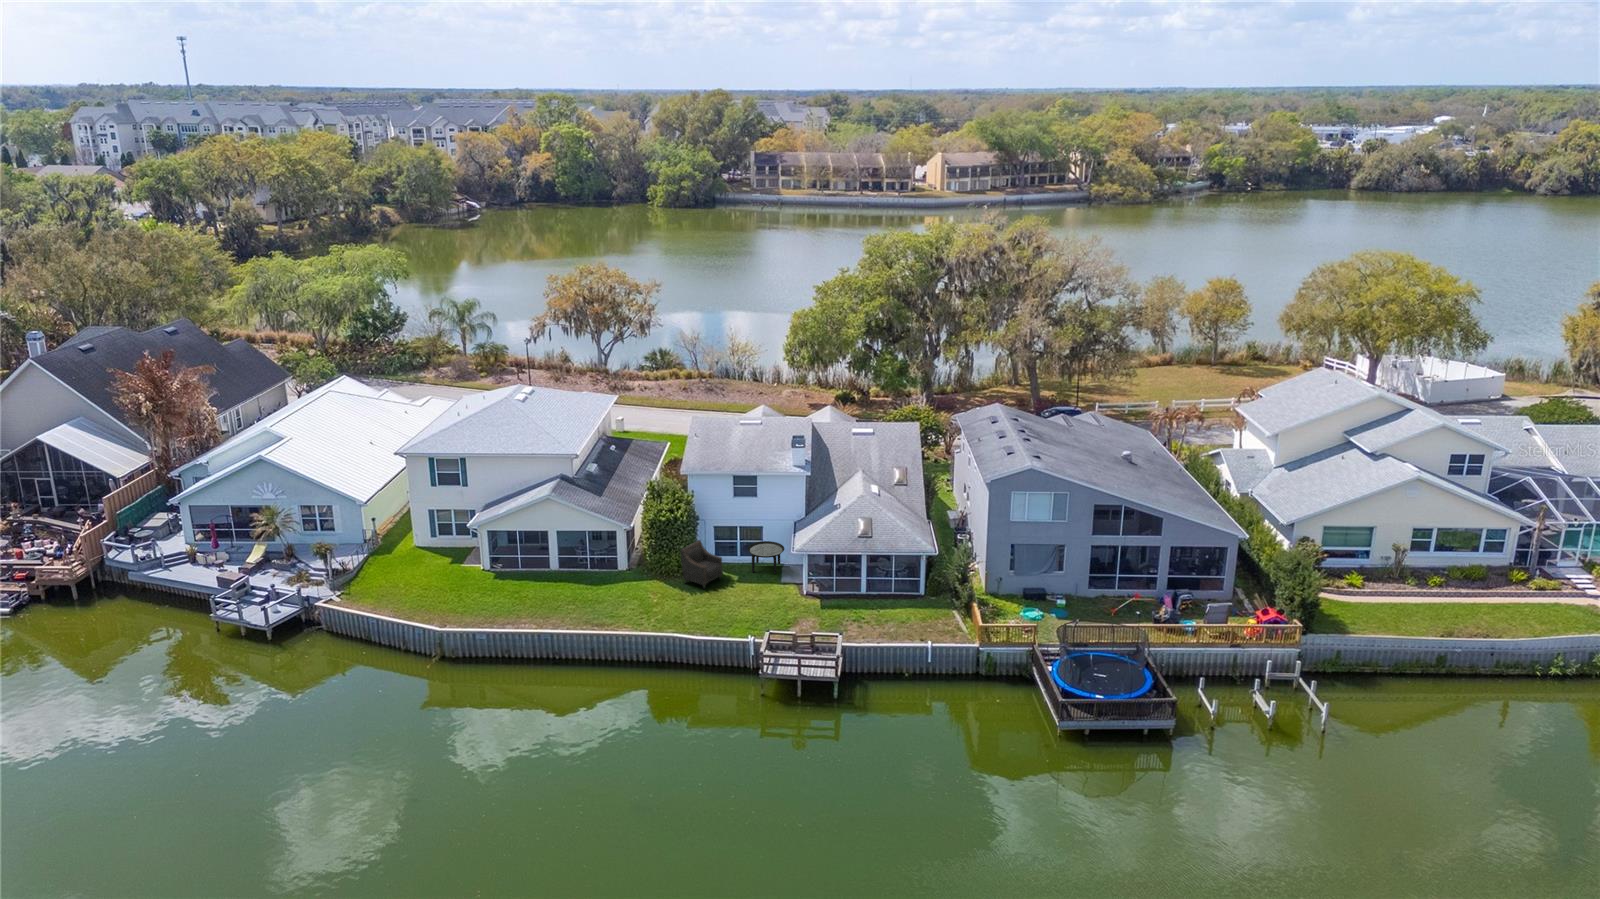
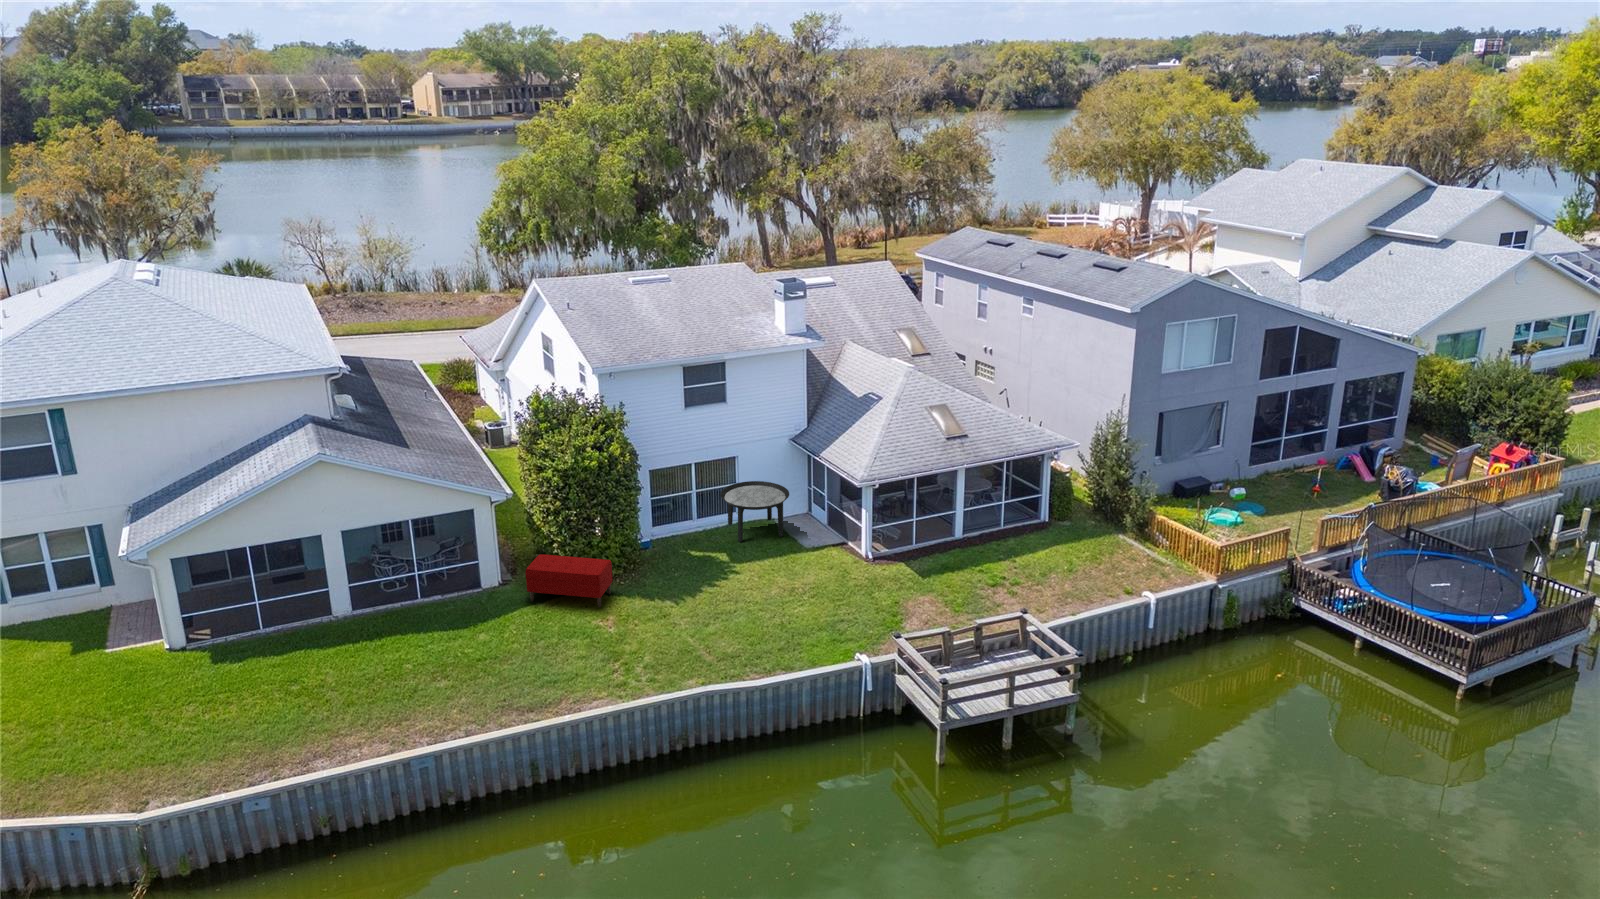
chair: present [680,540,722,589] -> none [623,498,700,589]
bench: none [633,559,673,590] -> present [525,554,613,607]

